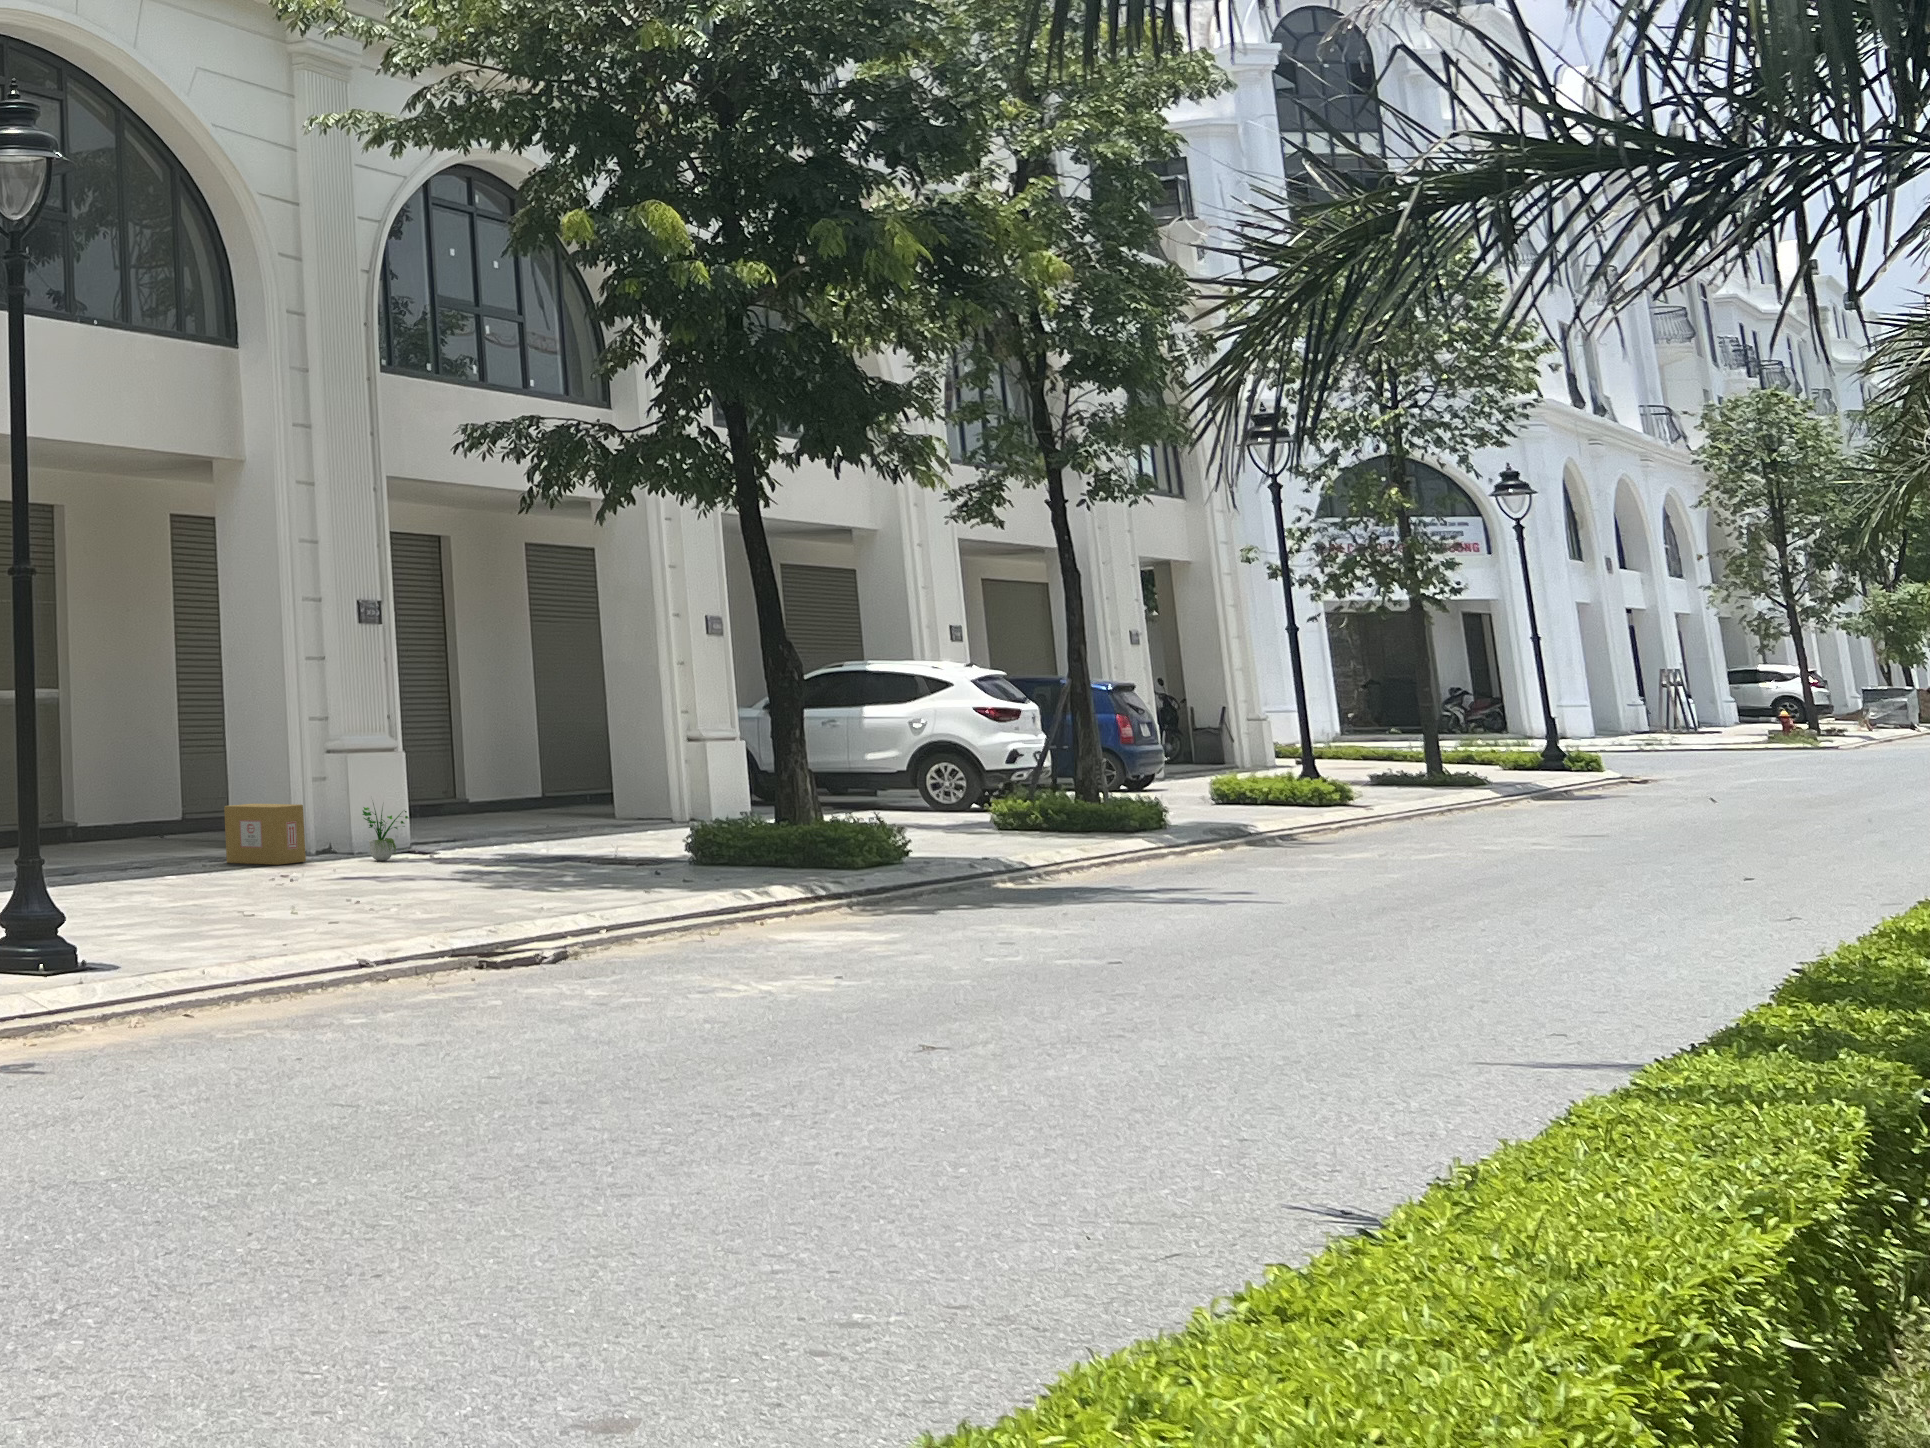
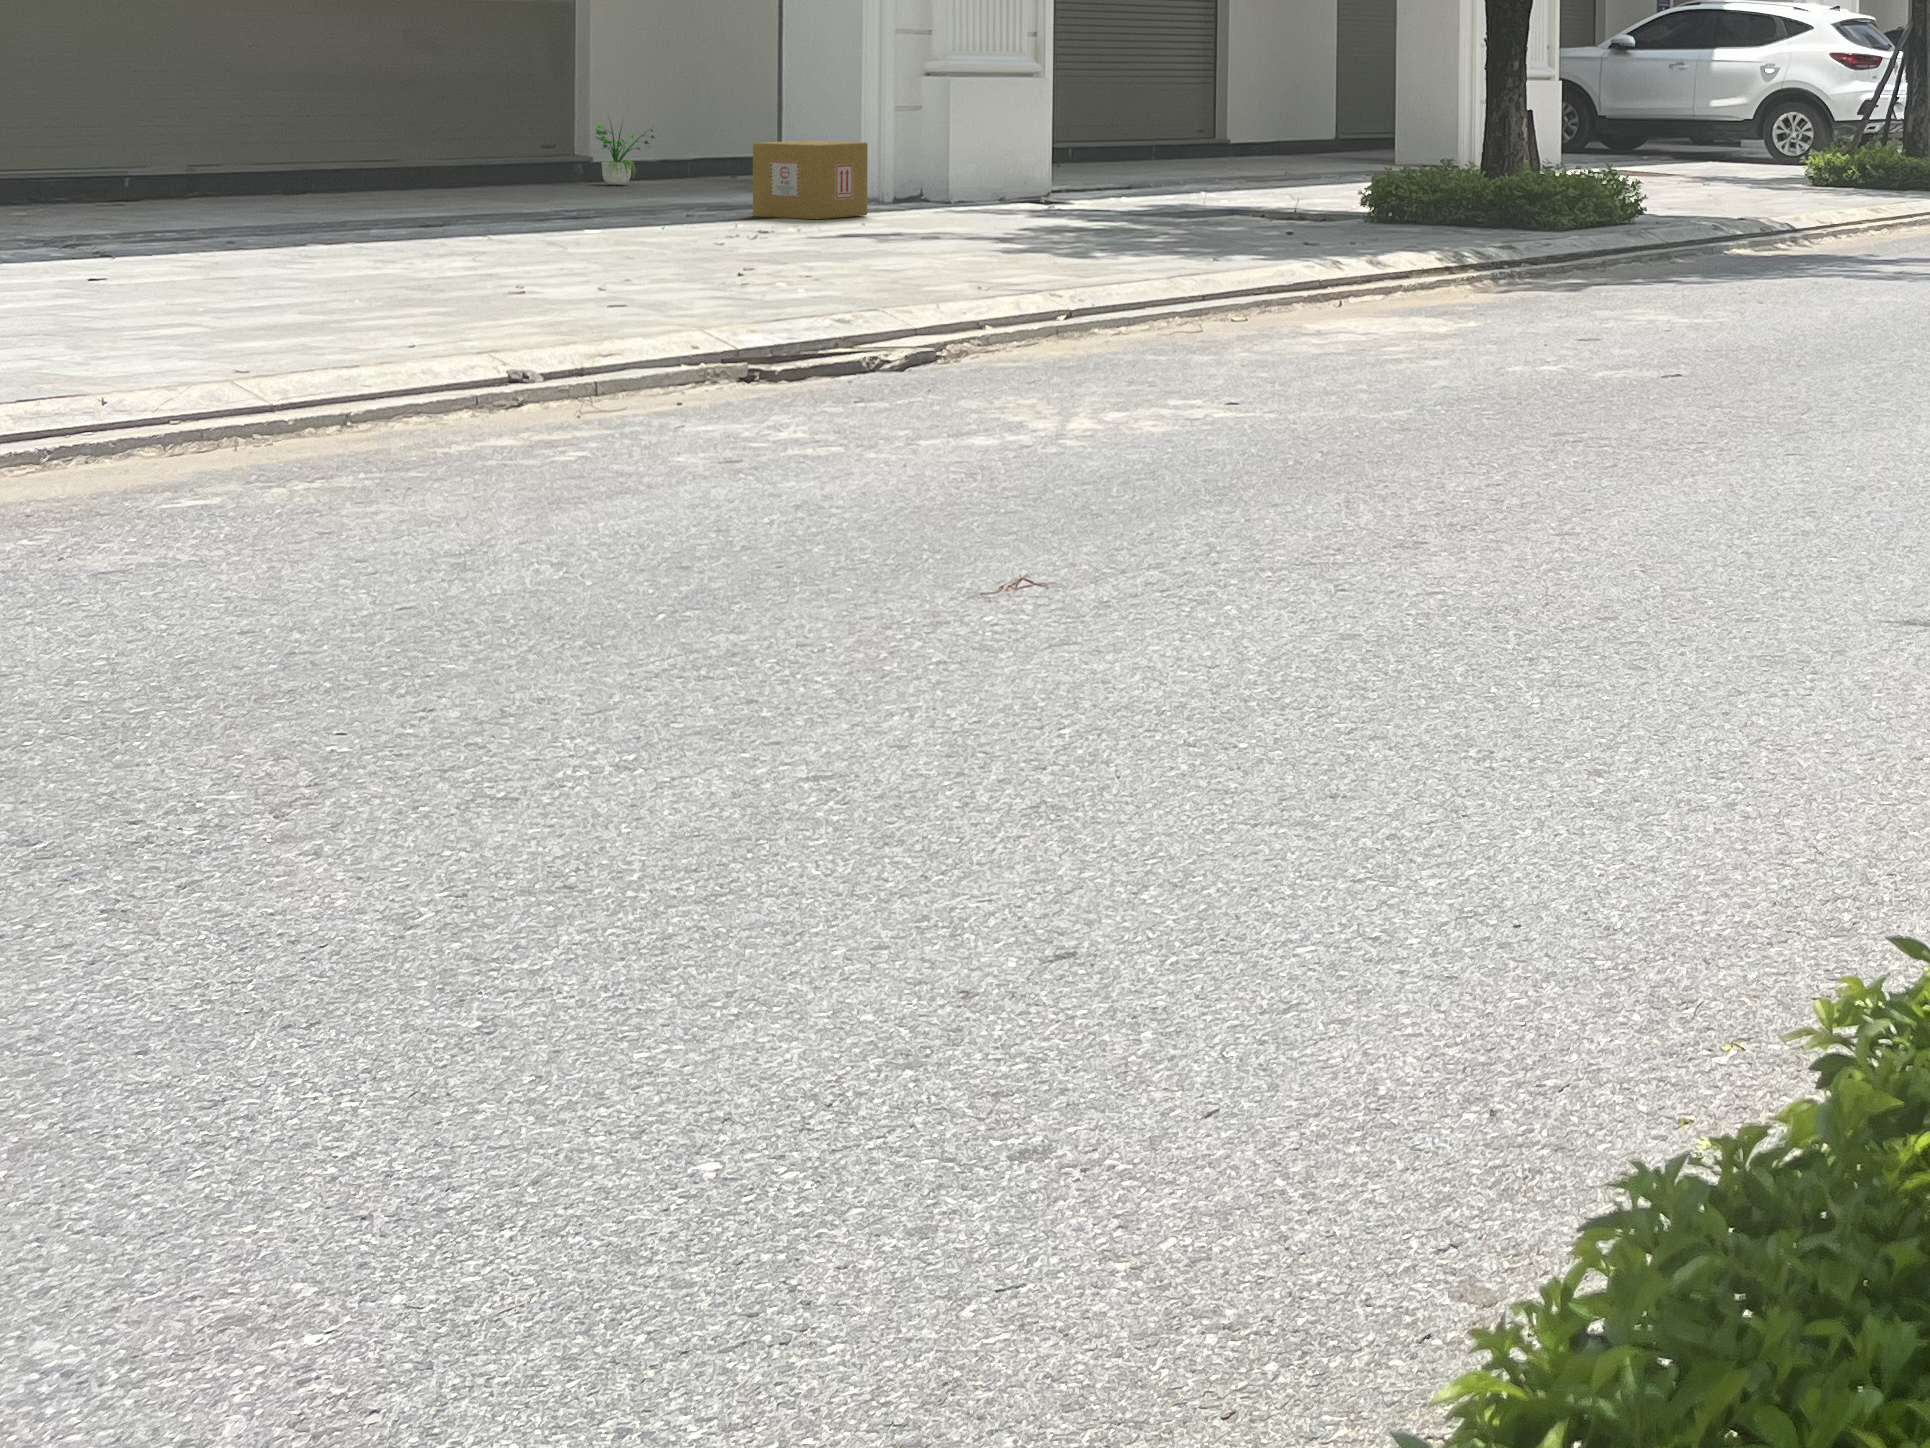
potted plant: present [363,803,408,861] -> present [596,122,655,186]

